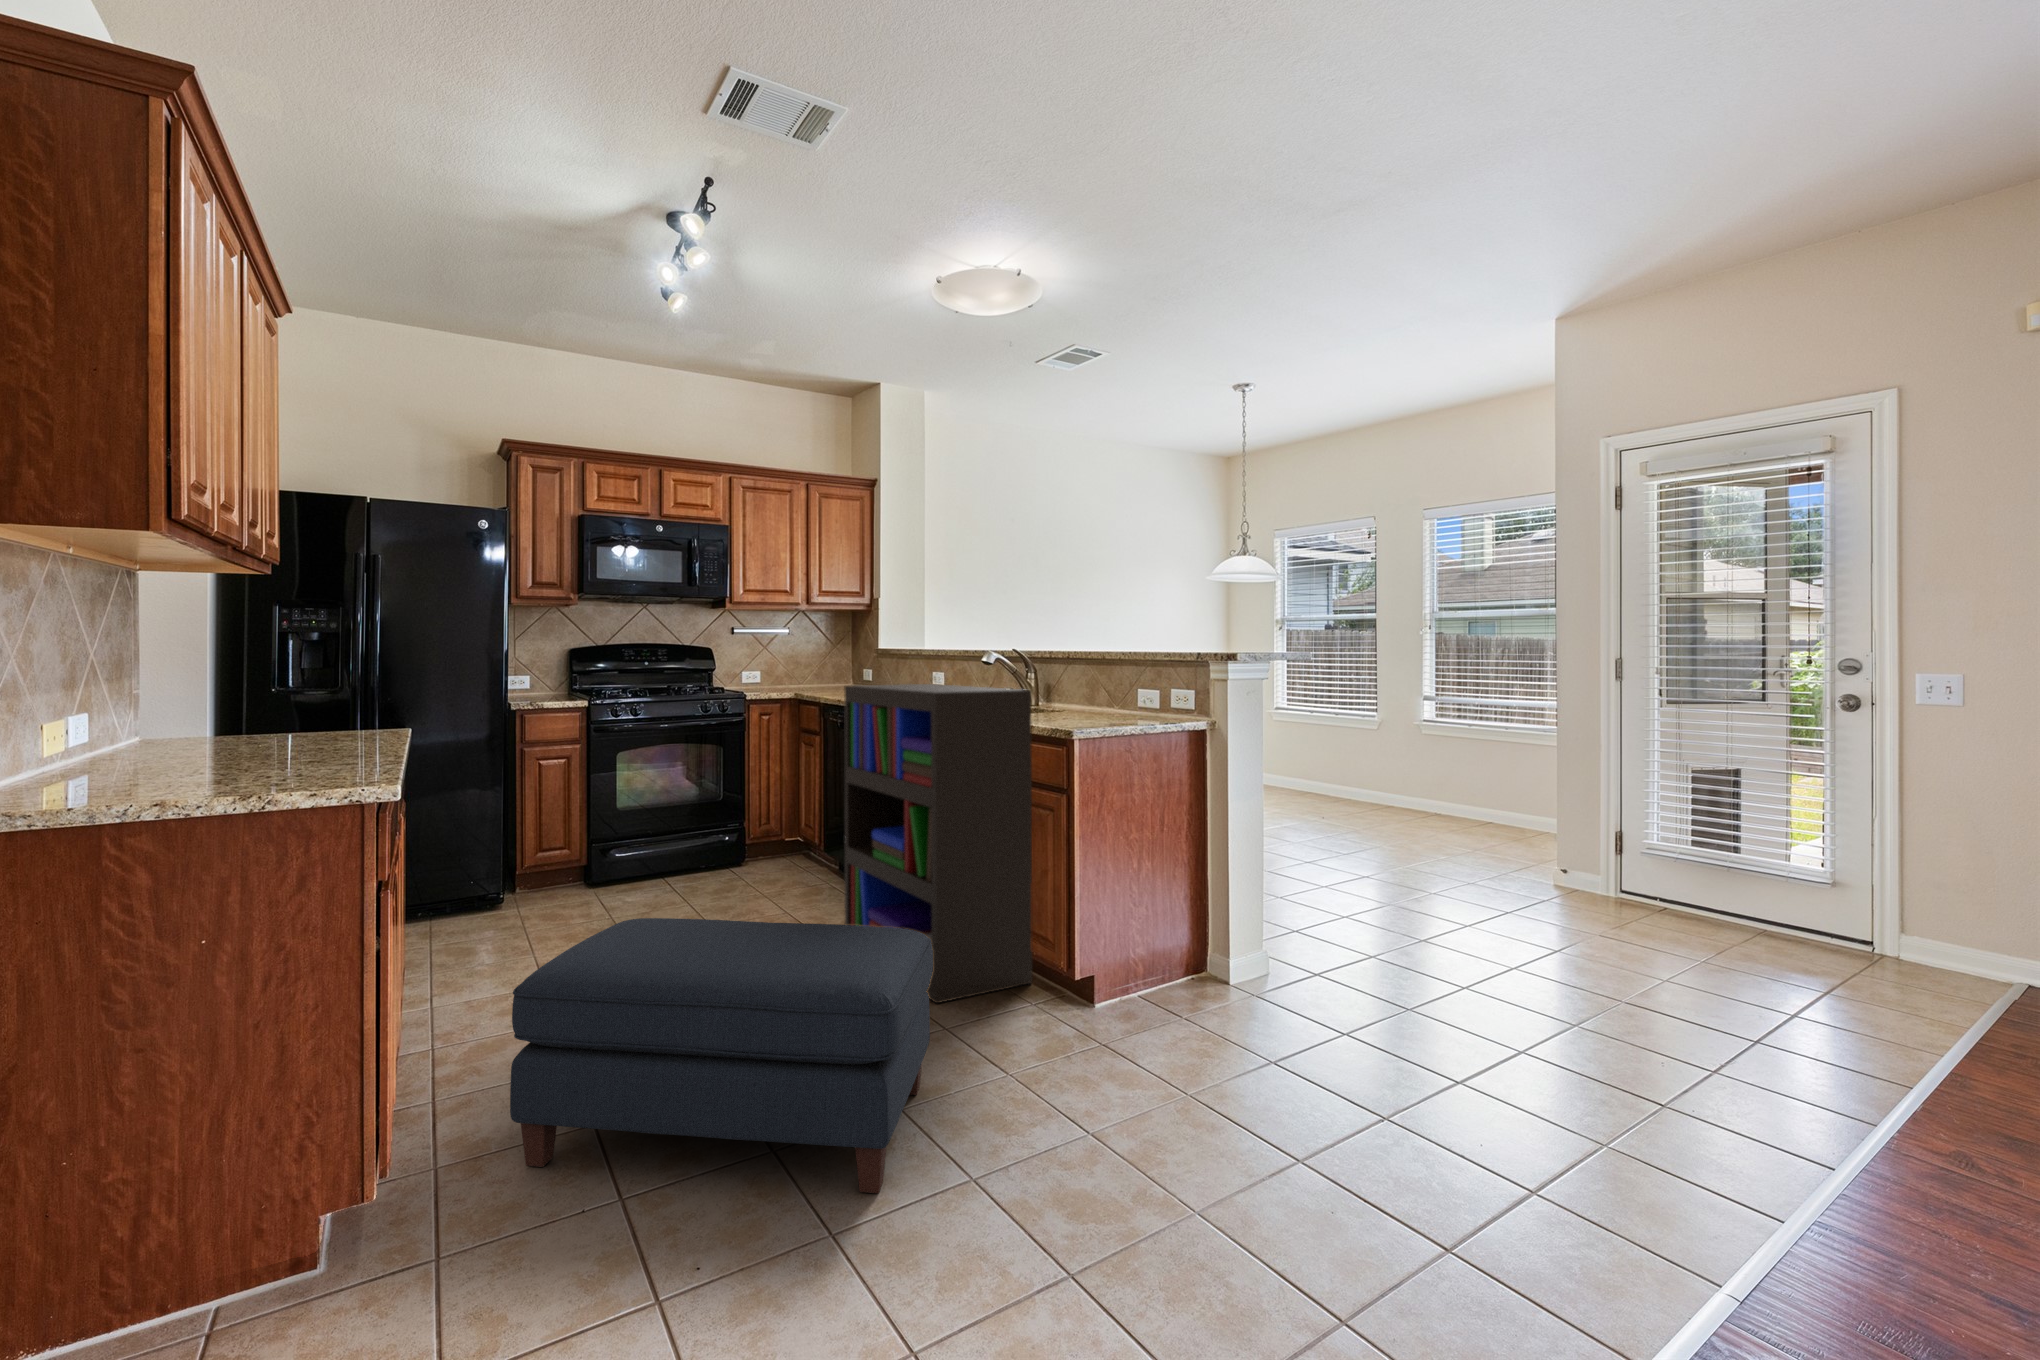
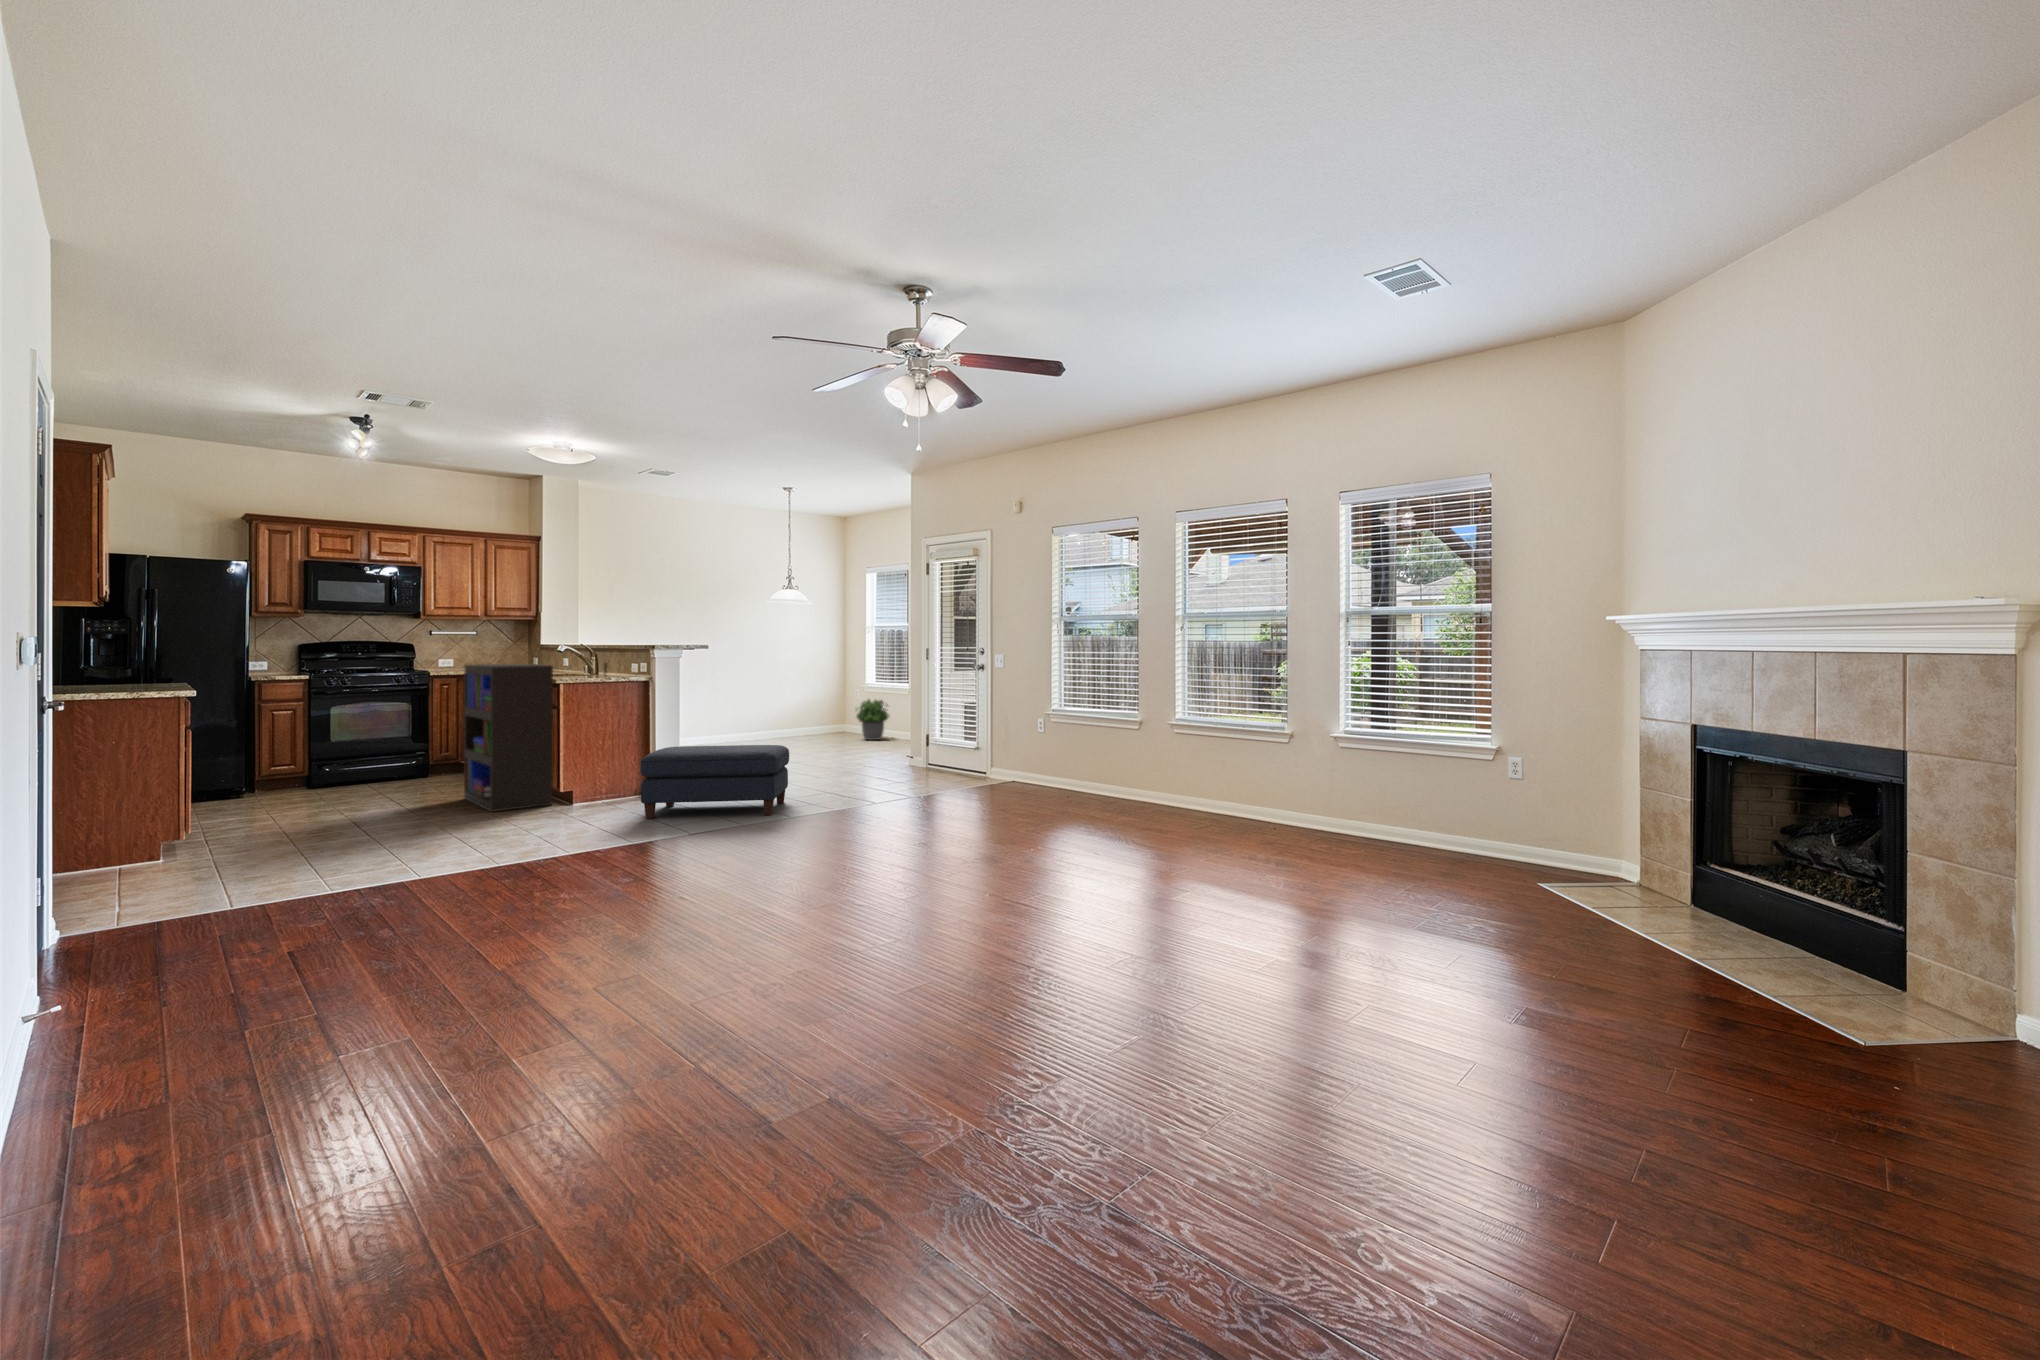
potted plant: none [1307,736,1363,807] -> present [857,699,889,740]
ottoman: present [510,918,933,1193] -> present [641,745,789,819]

